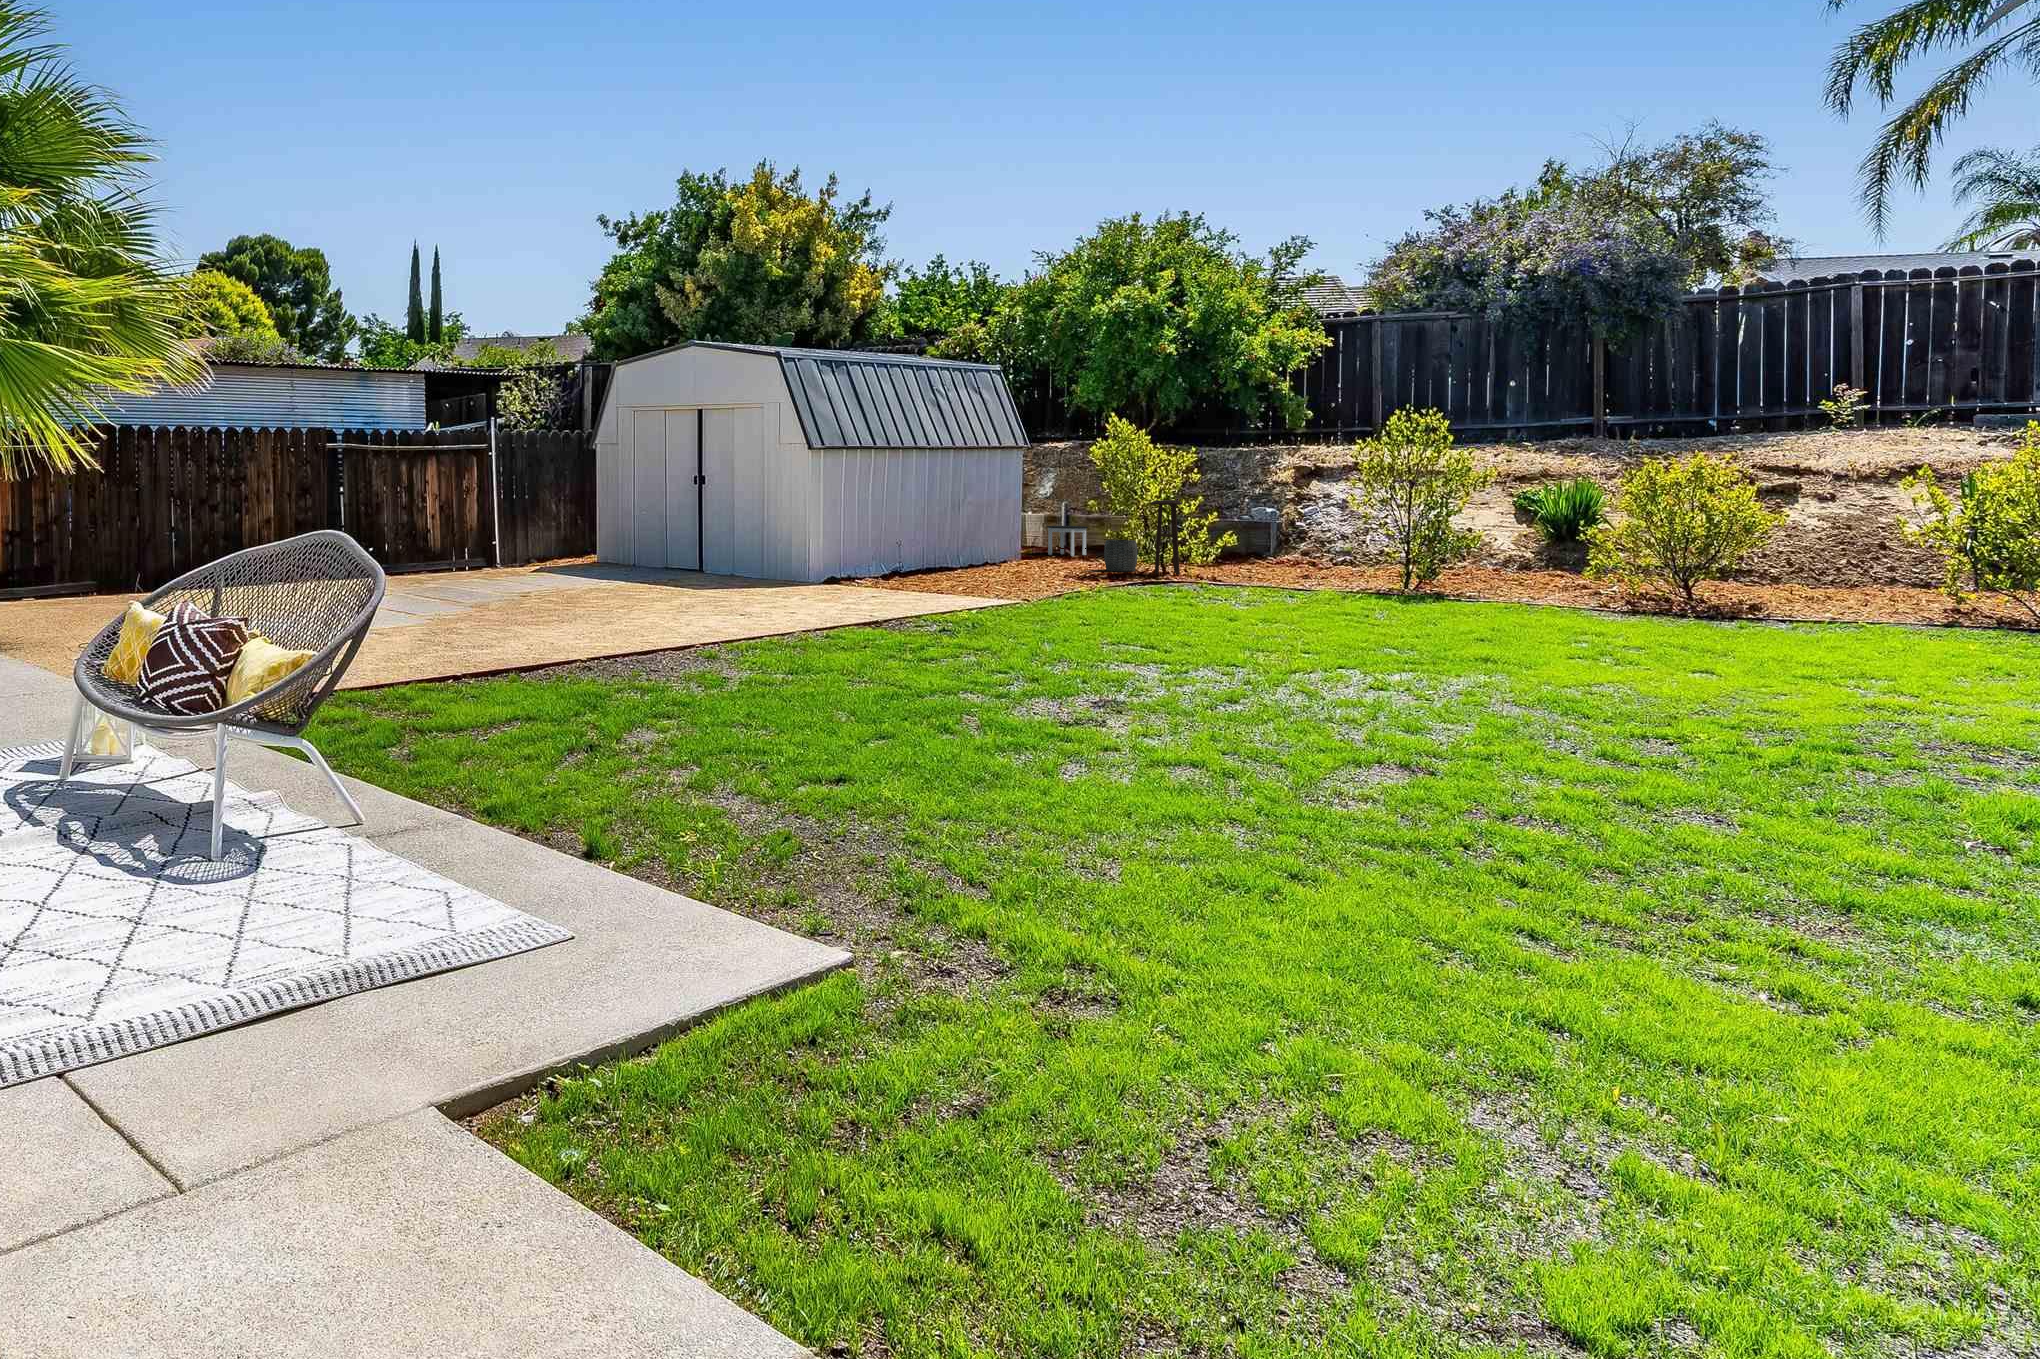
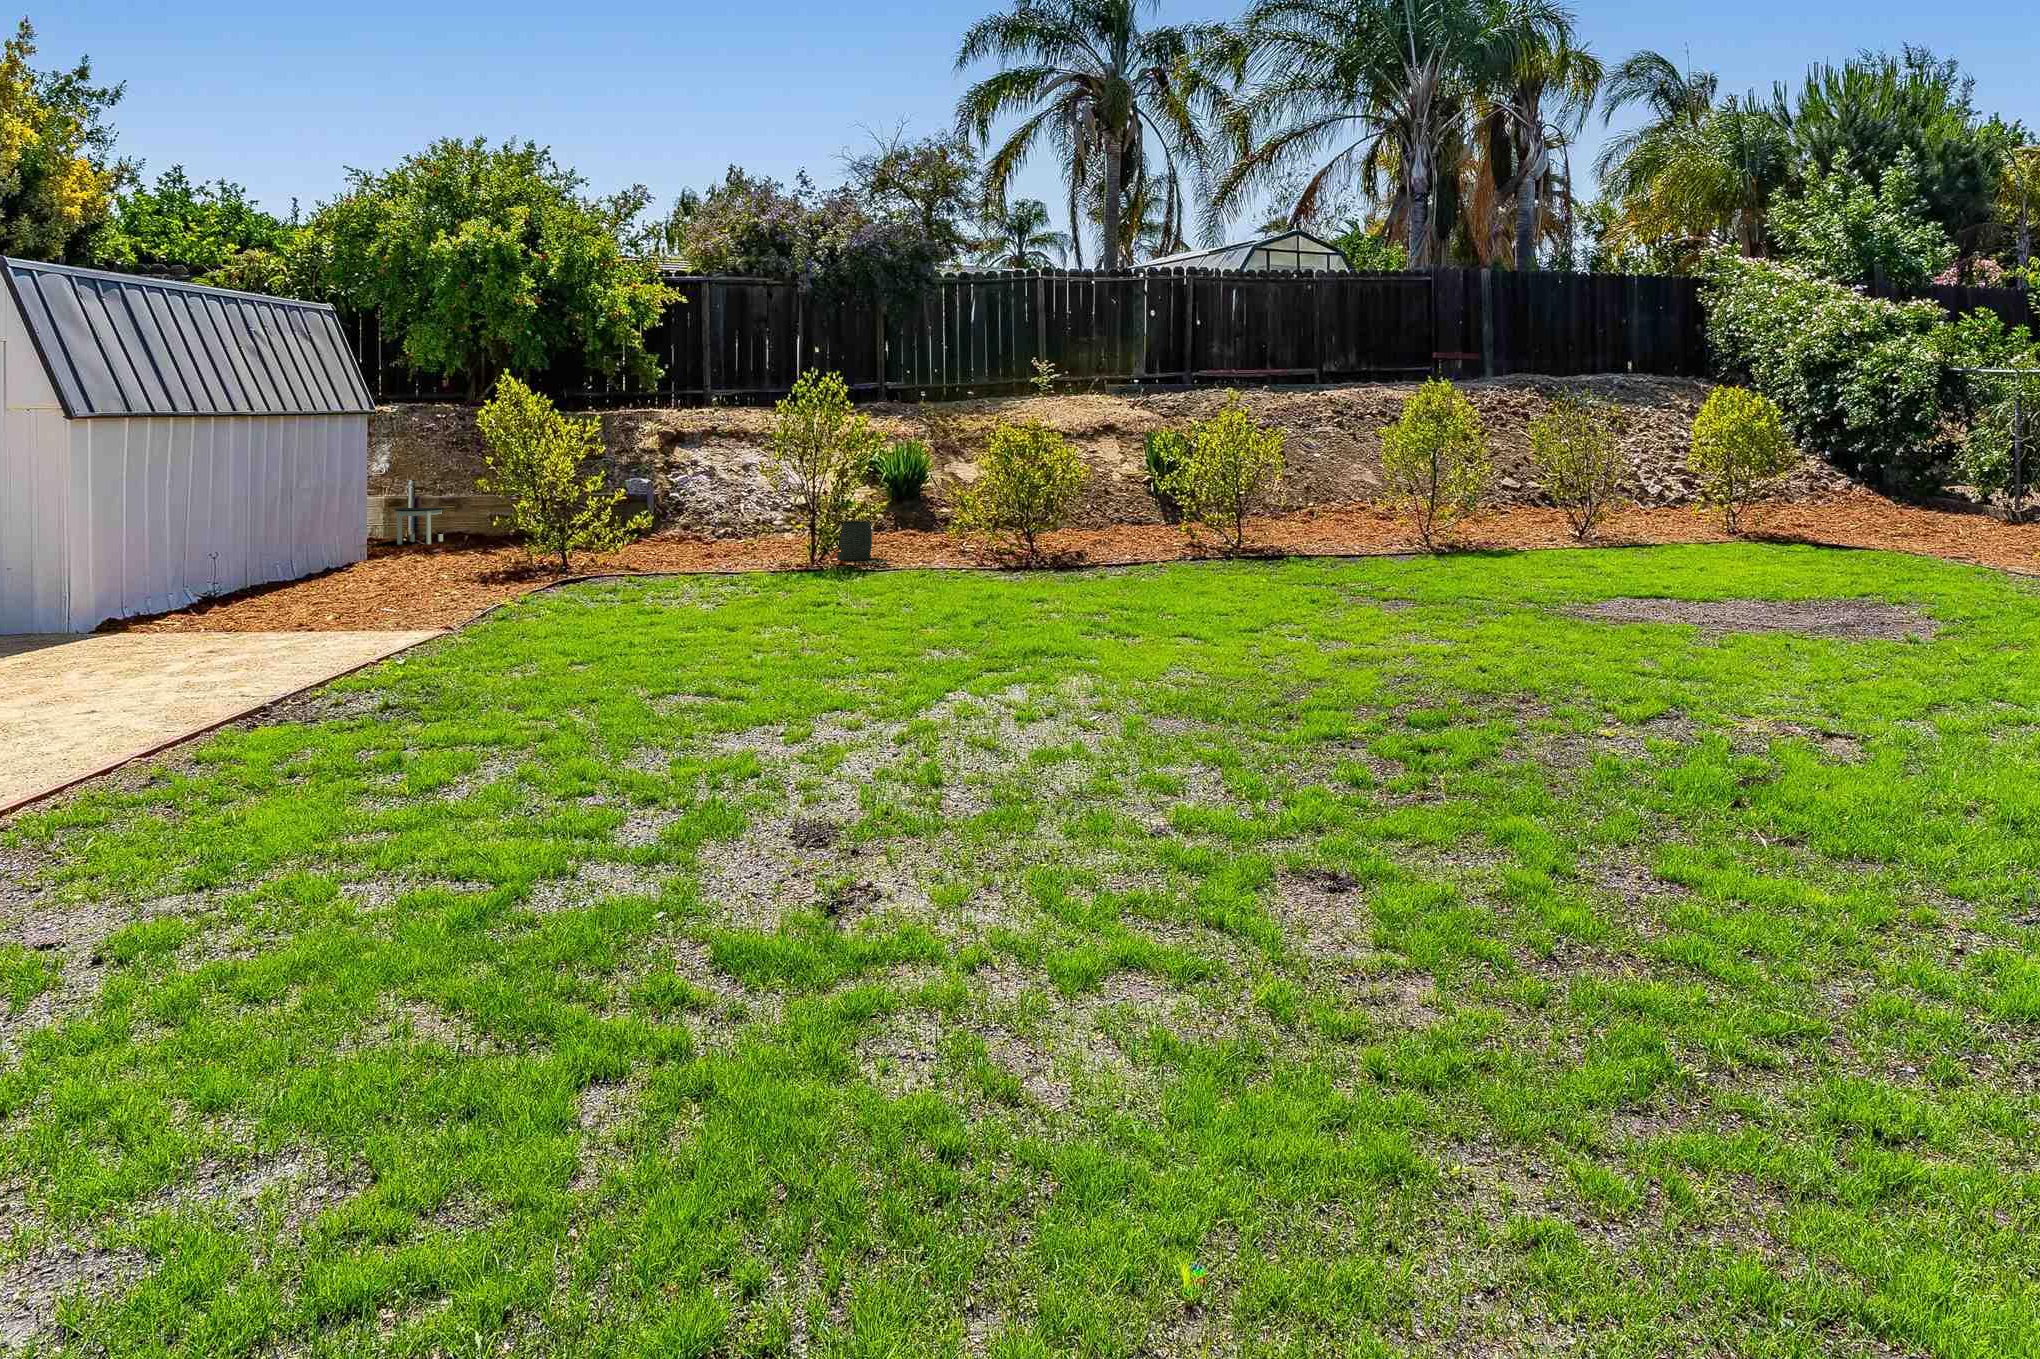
stool: present [1151,500,1182,575] -> none [545,476,579,563]
woven basket: present [1104,540,1138,571] -> present [836,521,872,560]

